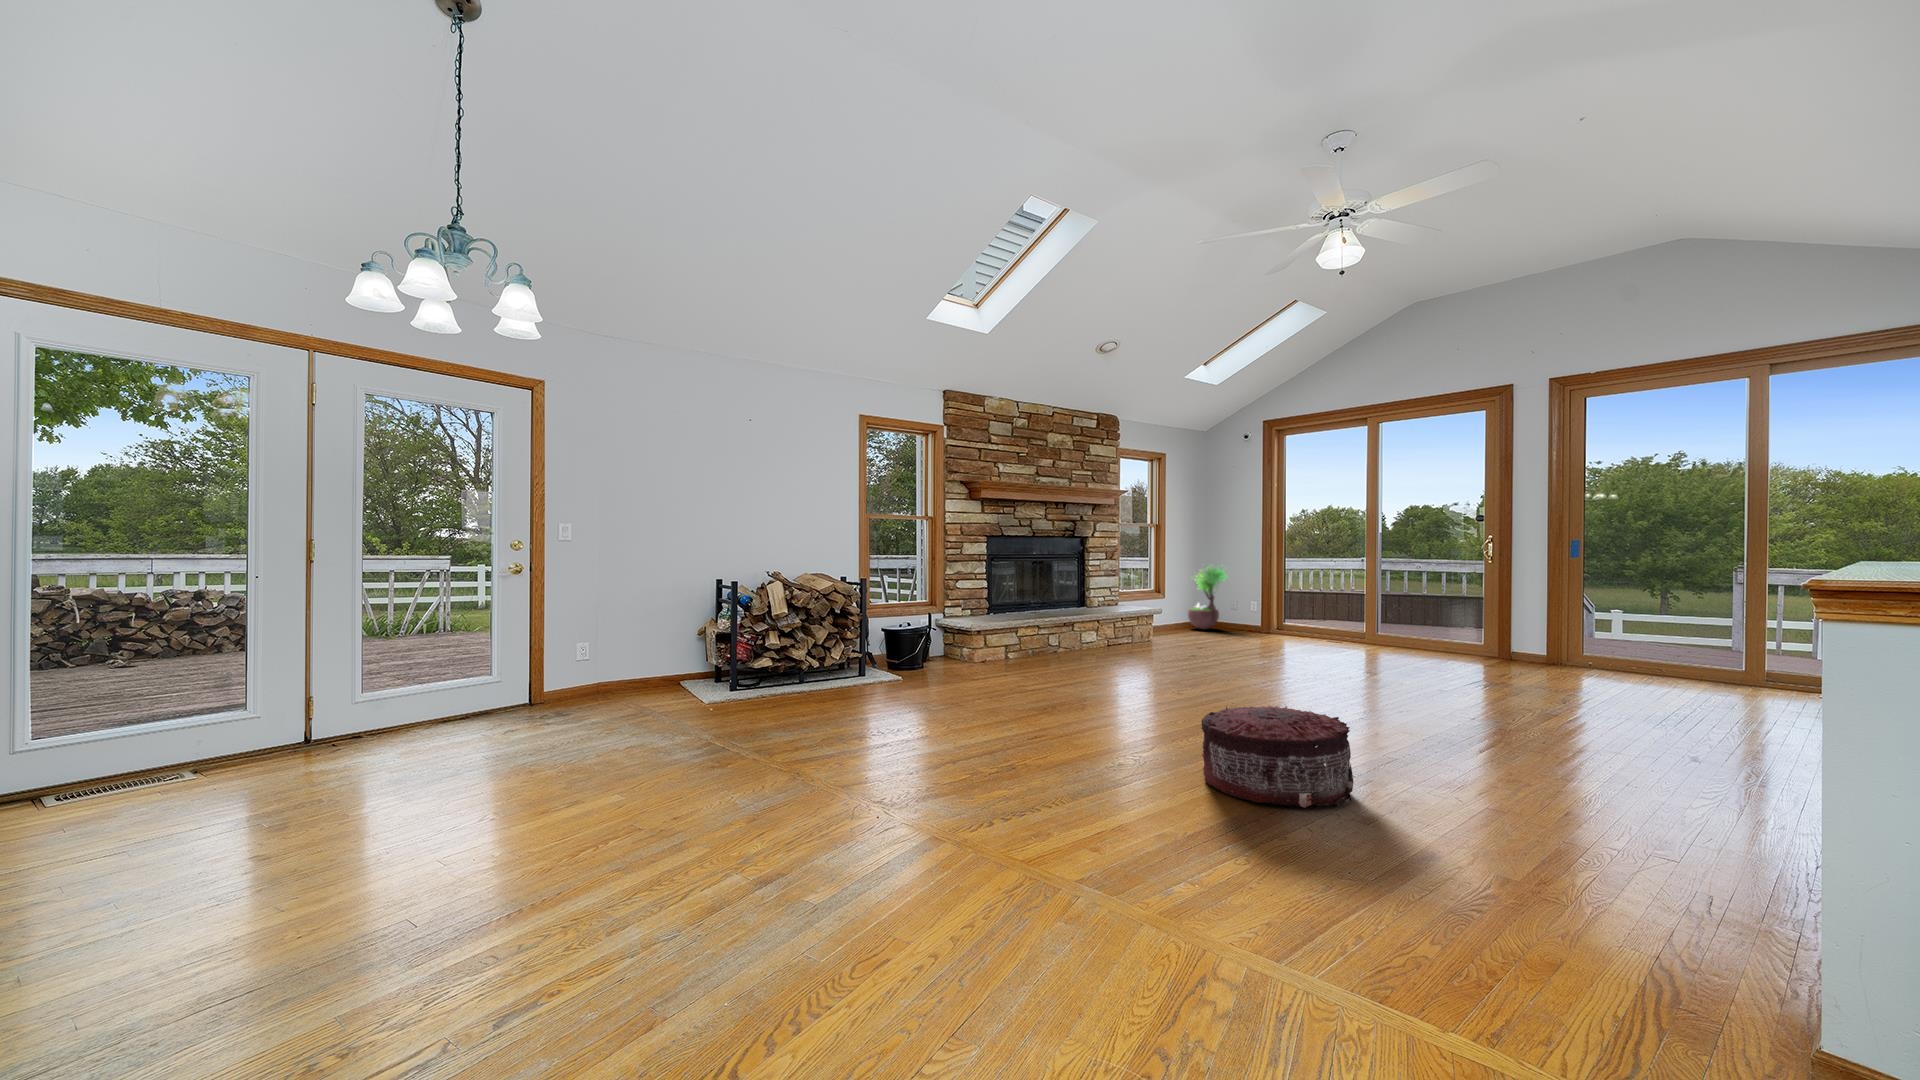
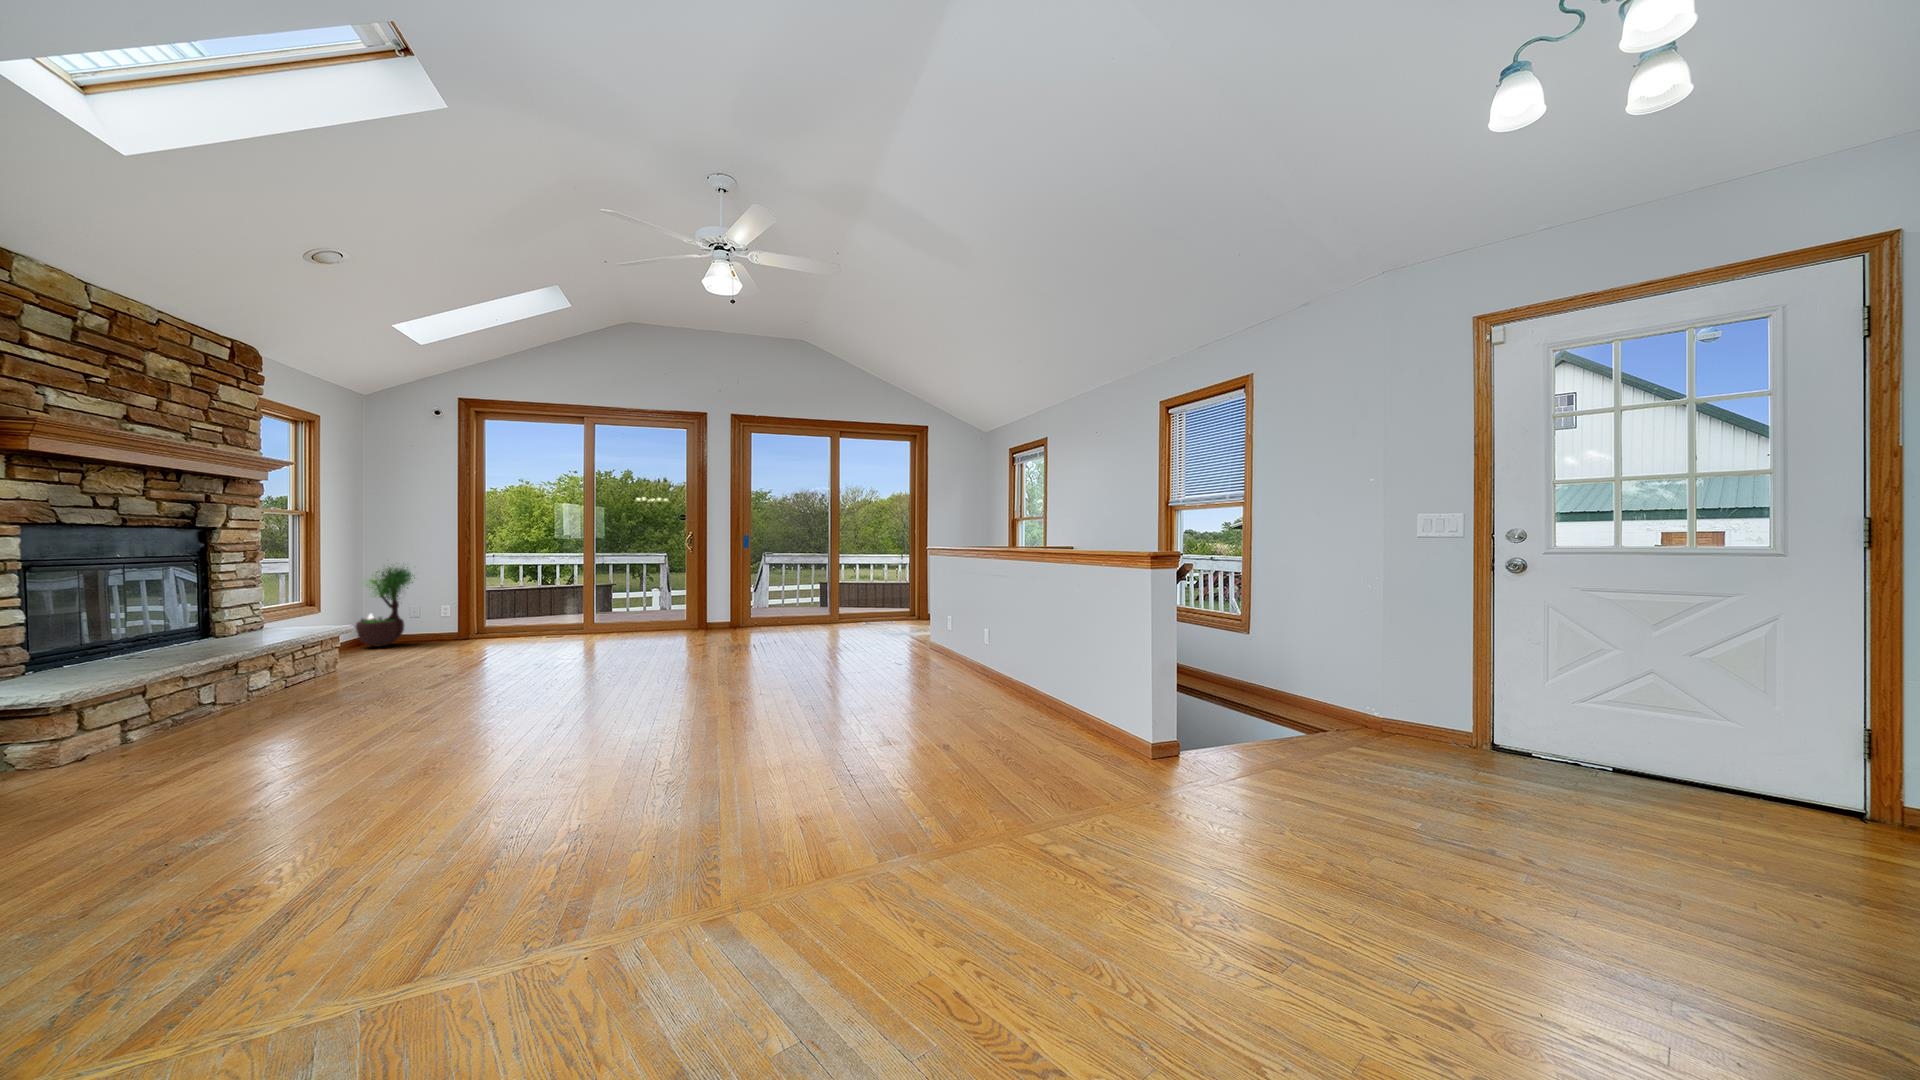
pouf: present [1202,706,1354,808] -> none [748,671,880,761]

